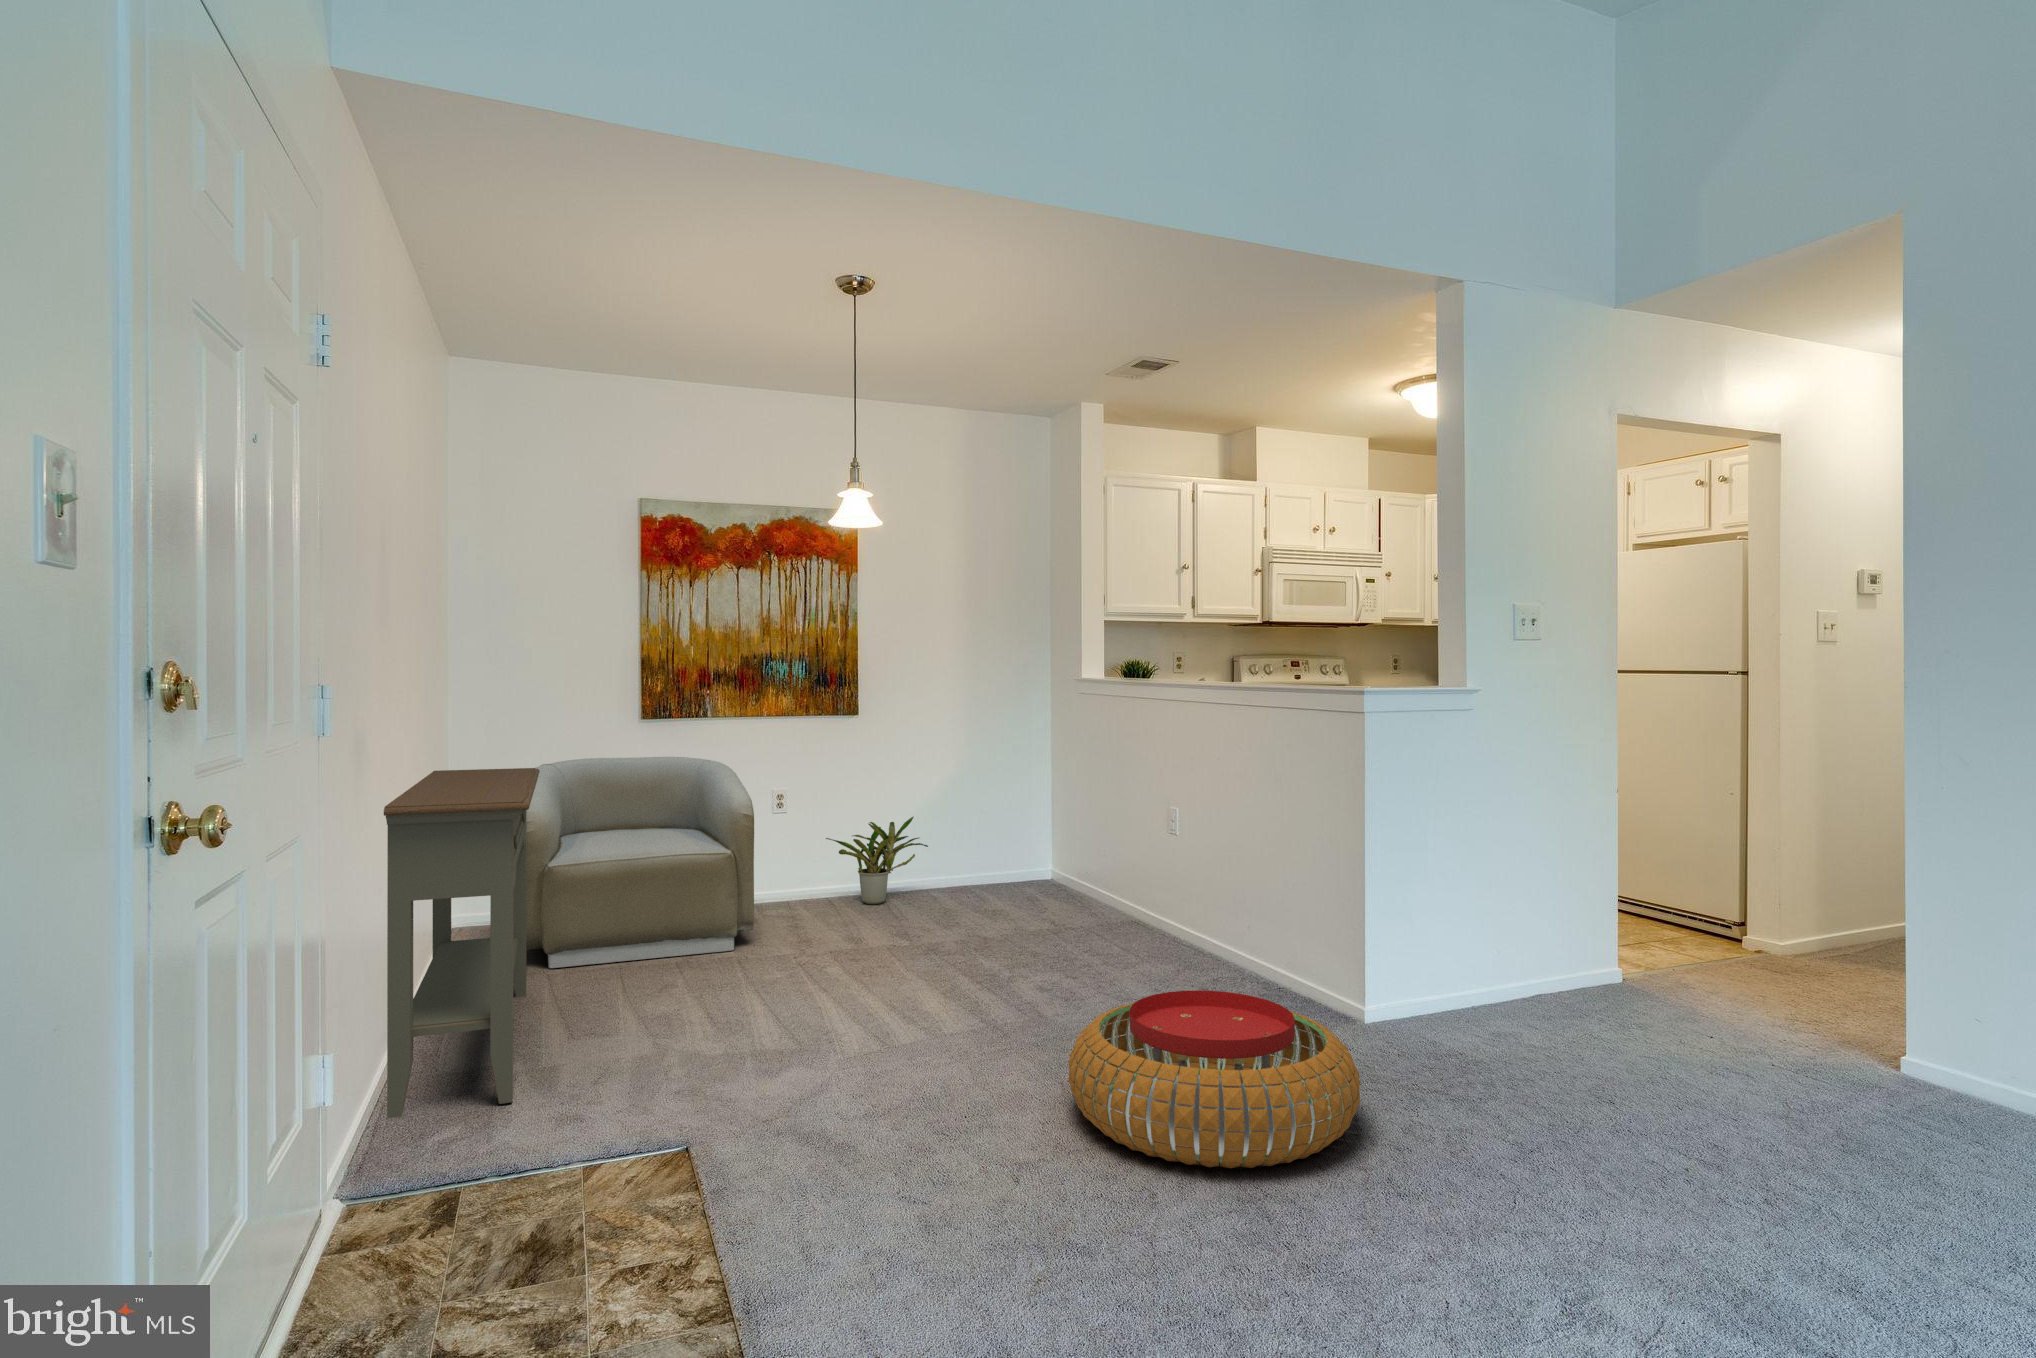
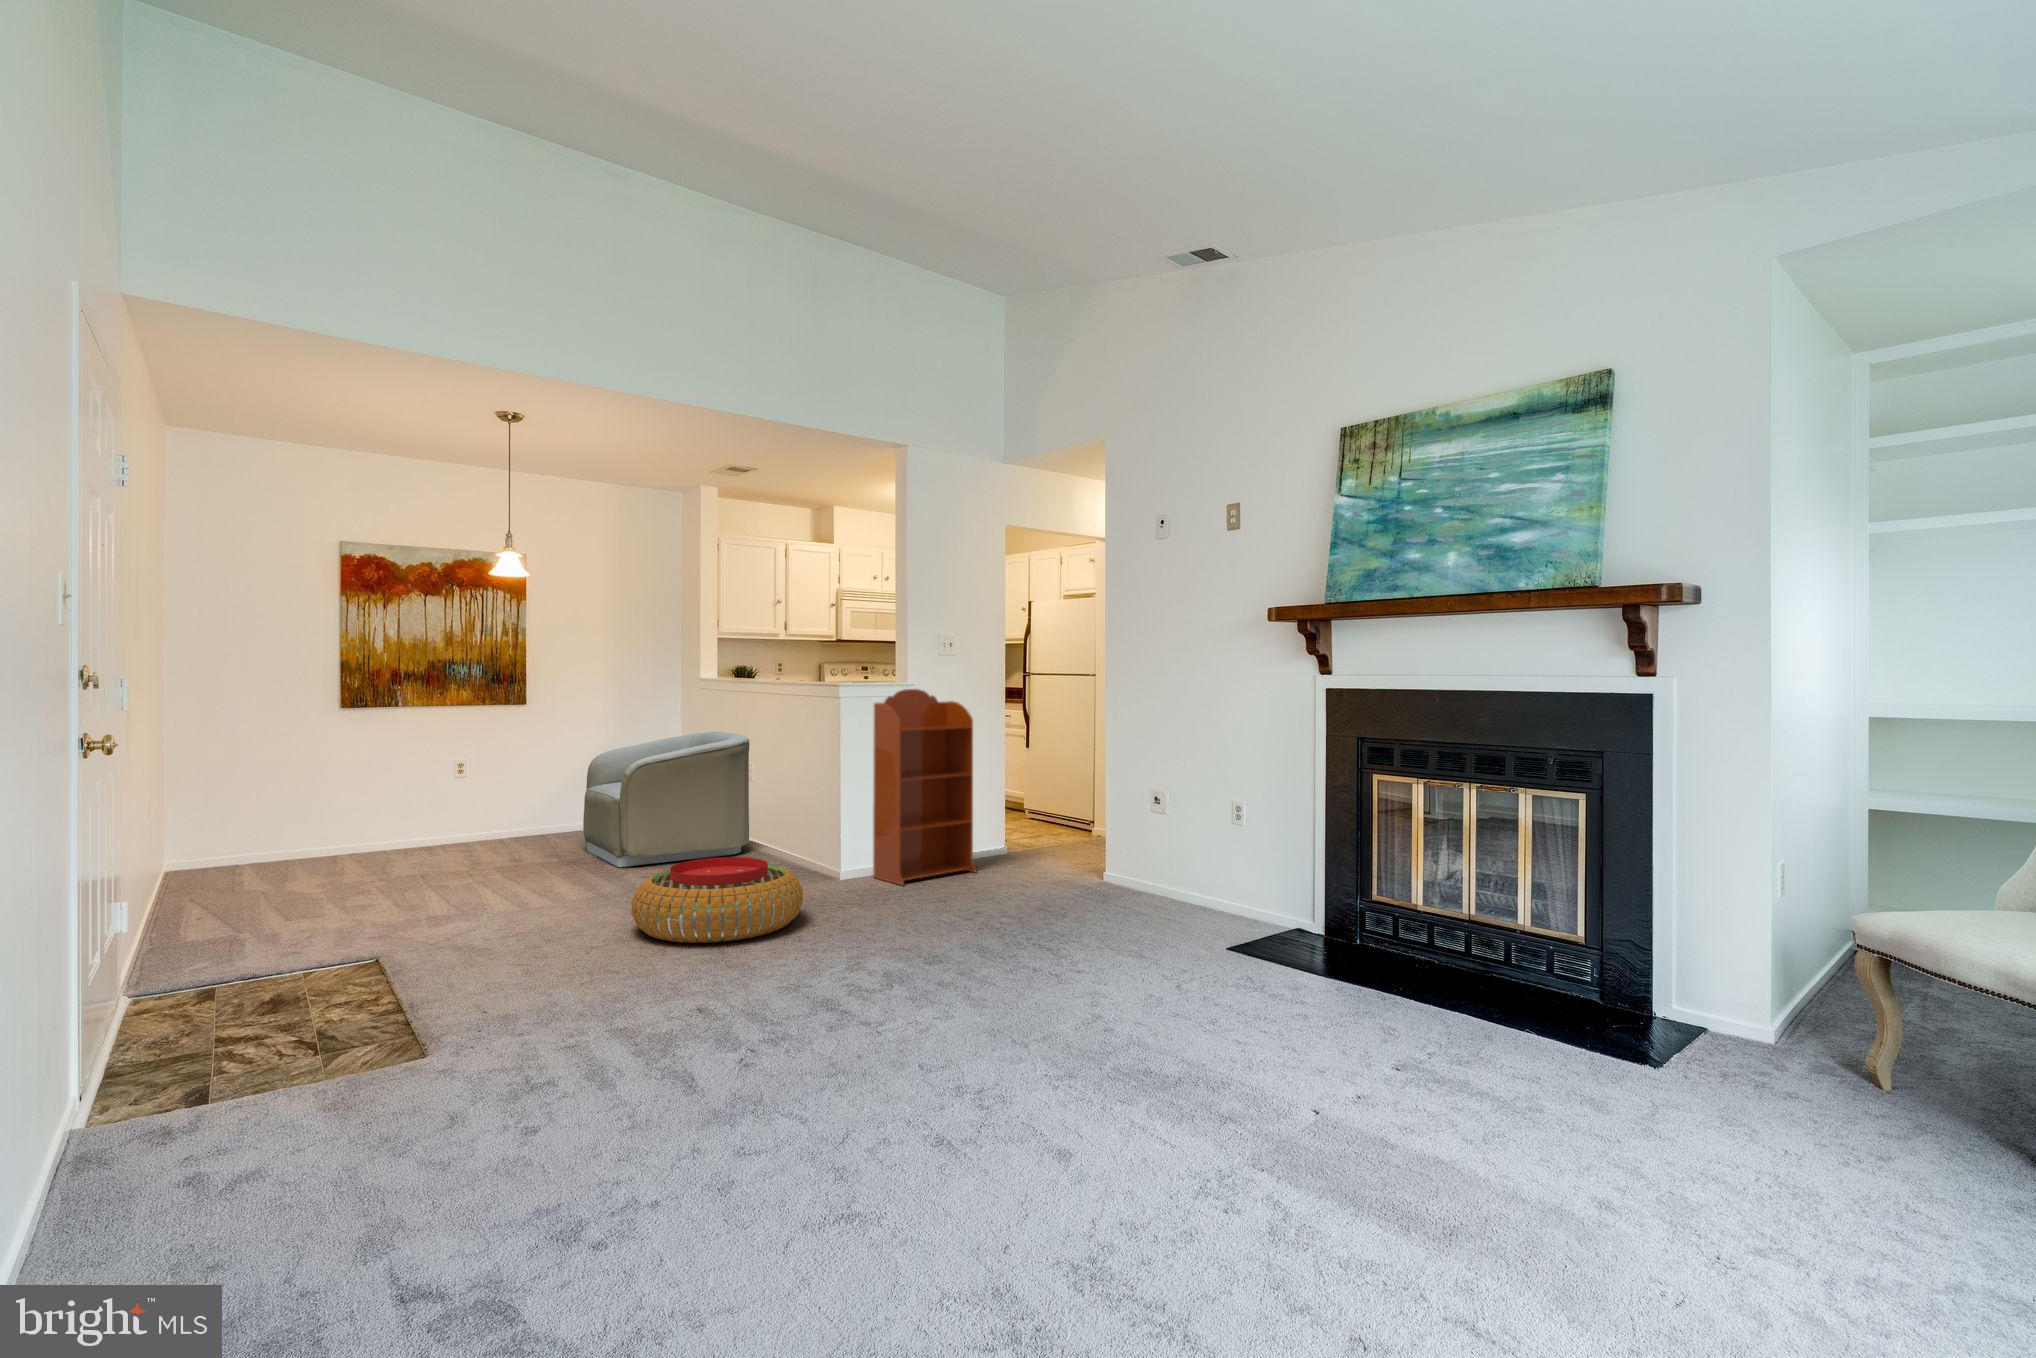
bookcase: none [1412,700,1595,1044] -> present [873,689,977,885]
armchair: present [526,757,754,968] -> present [583,732,750,867]
console table: present [384,768,540,1118] -> none [139,740,254,967]
potted plant: present [826,817,928,904] -> none [499,777,582,842]

